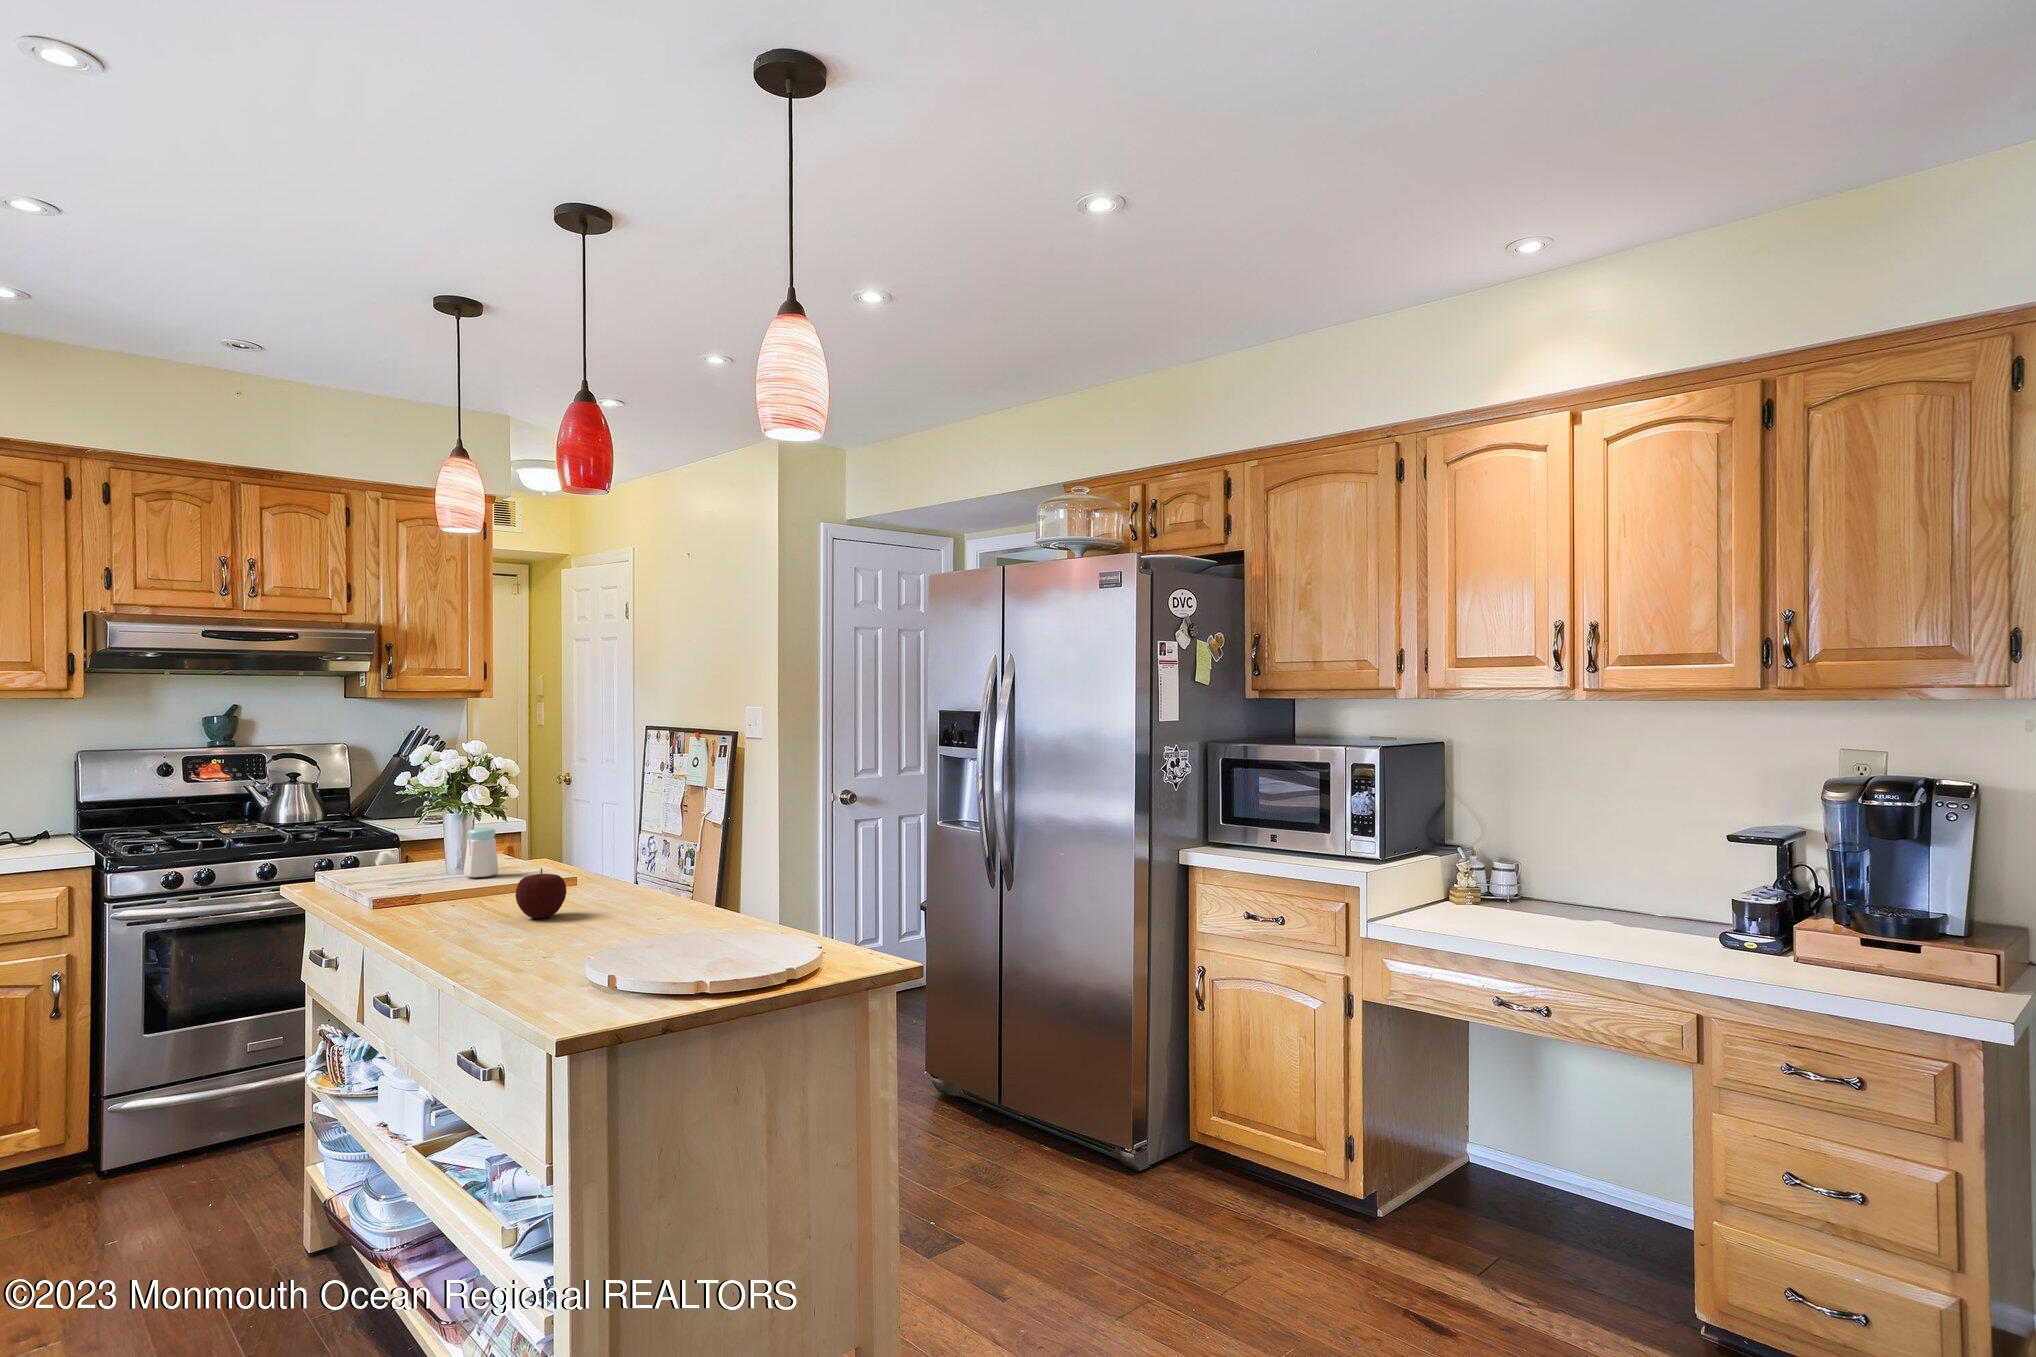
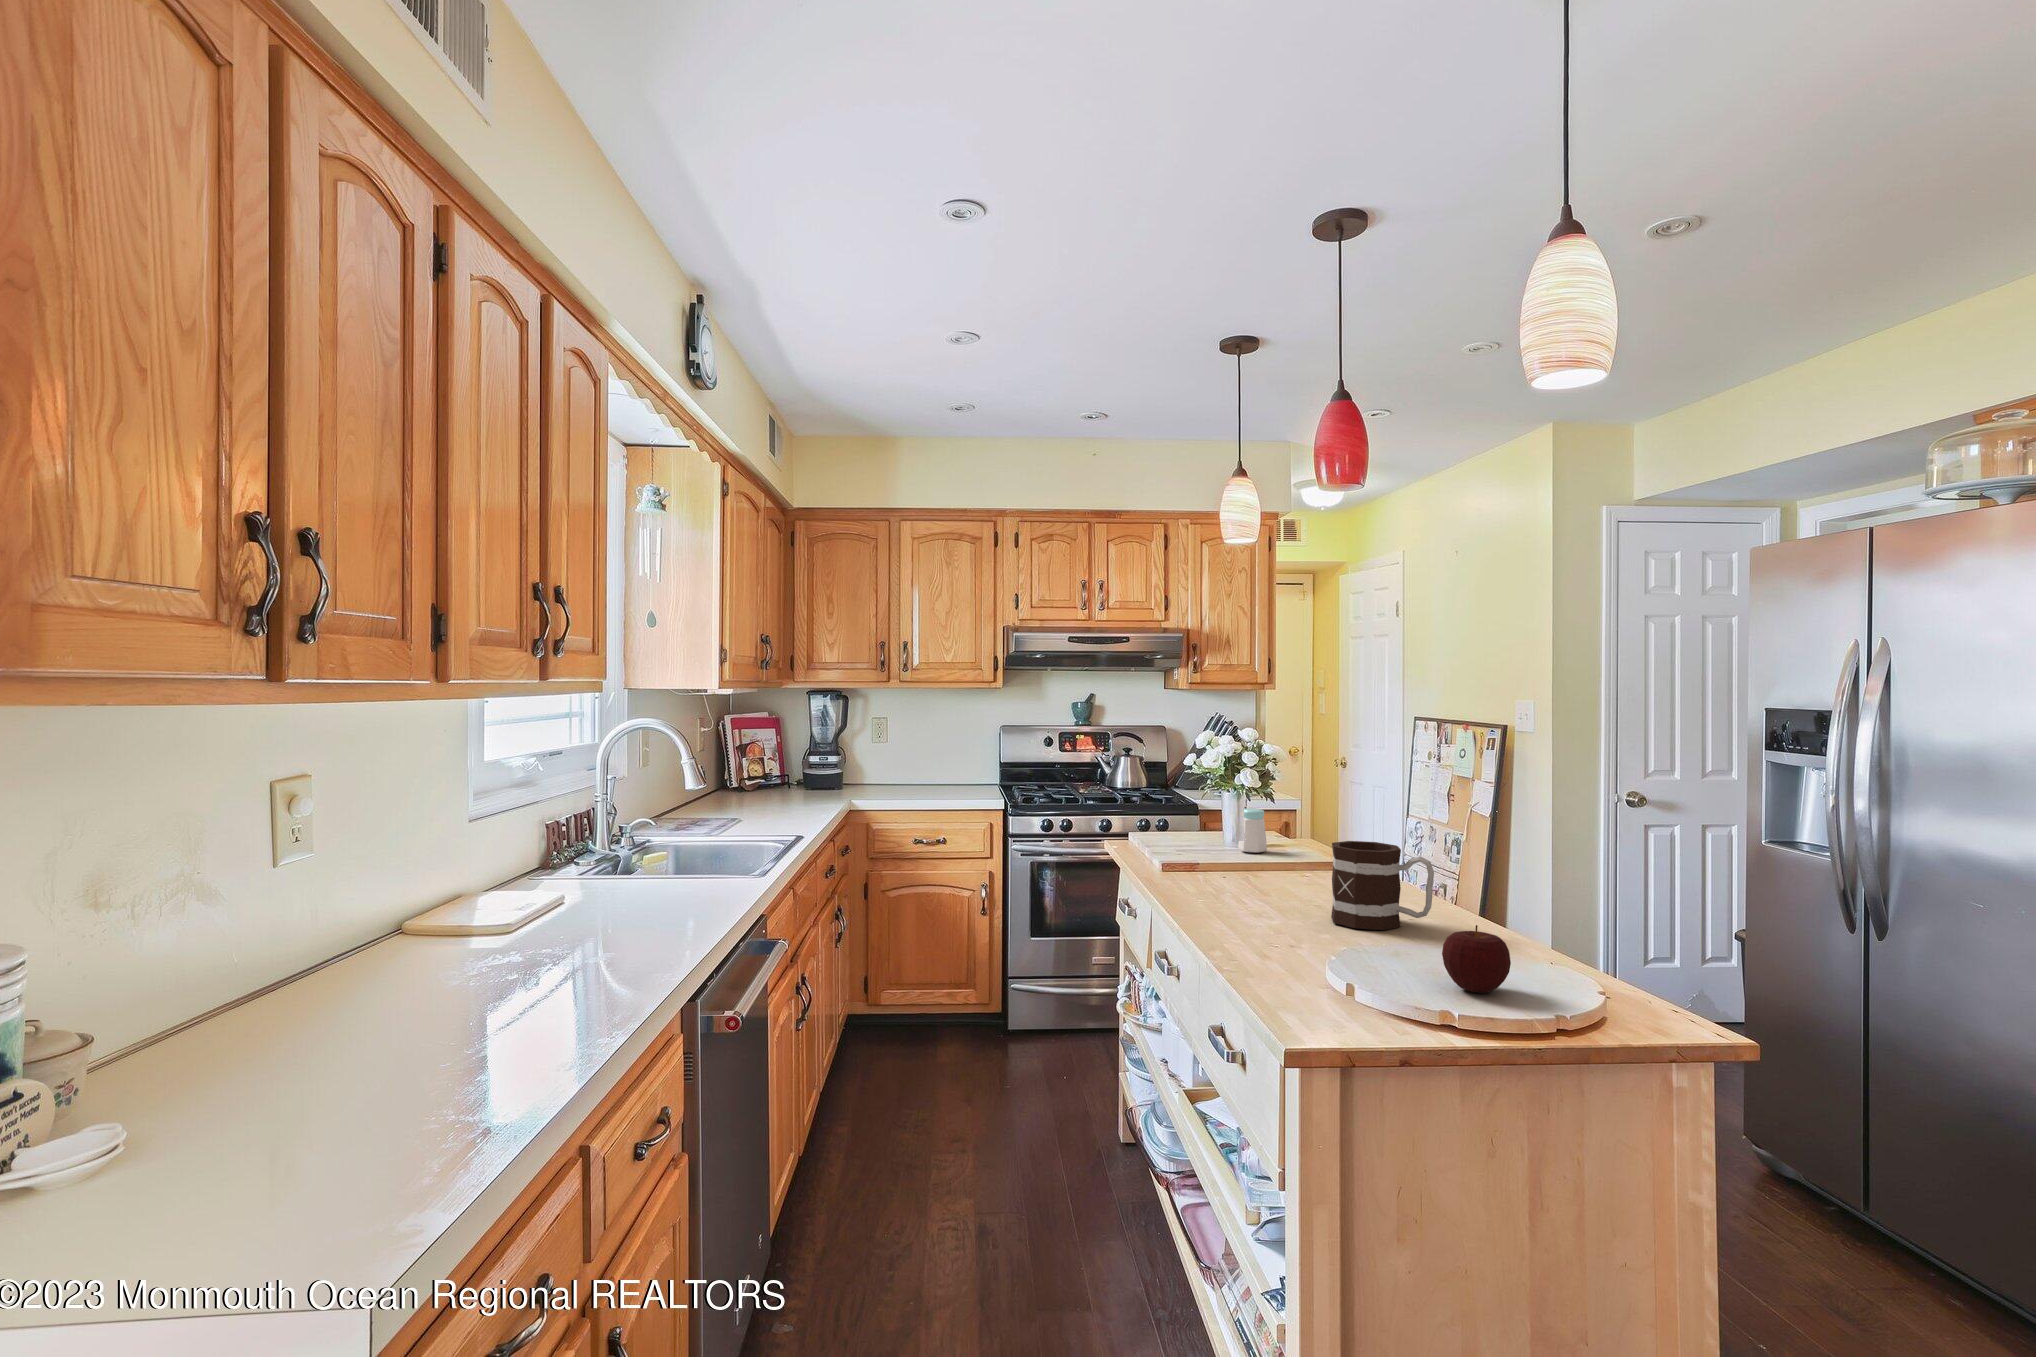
mug: none [582,844,684,931] -> present [1331,841,1434,930]
apple: present [515,868,567,918] -> present [1442,925,1511,993]

